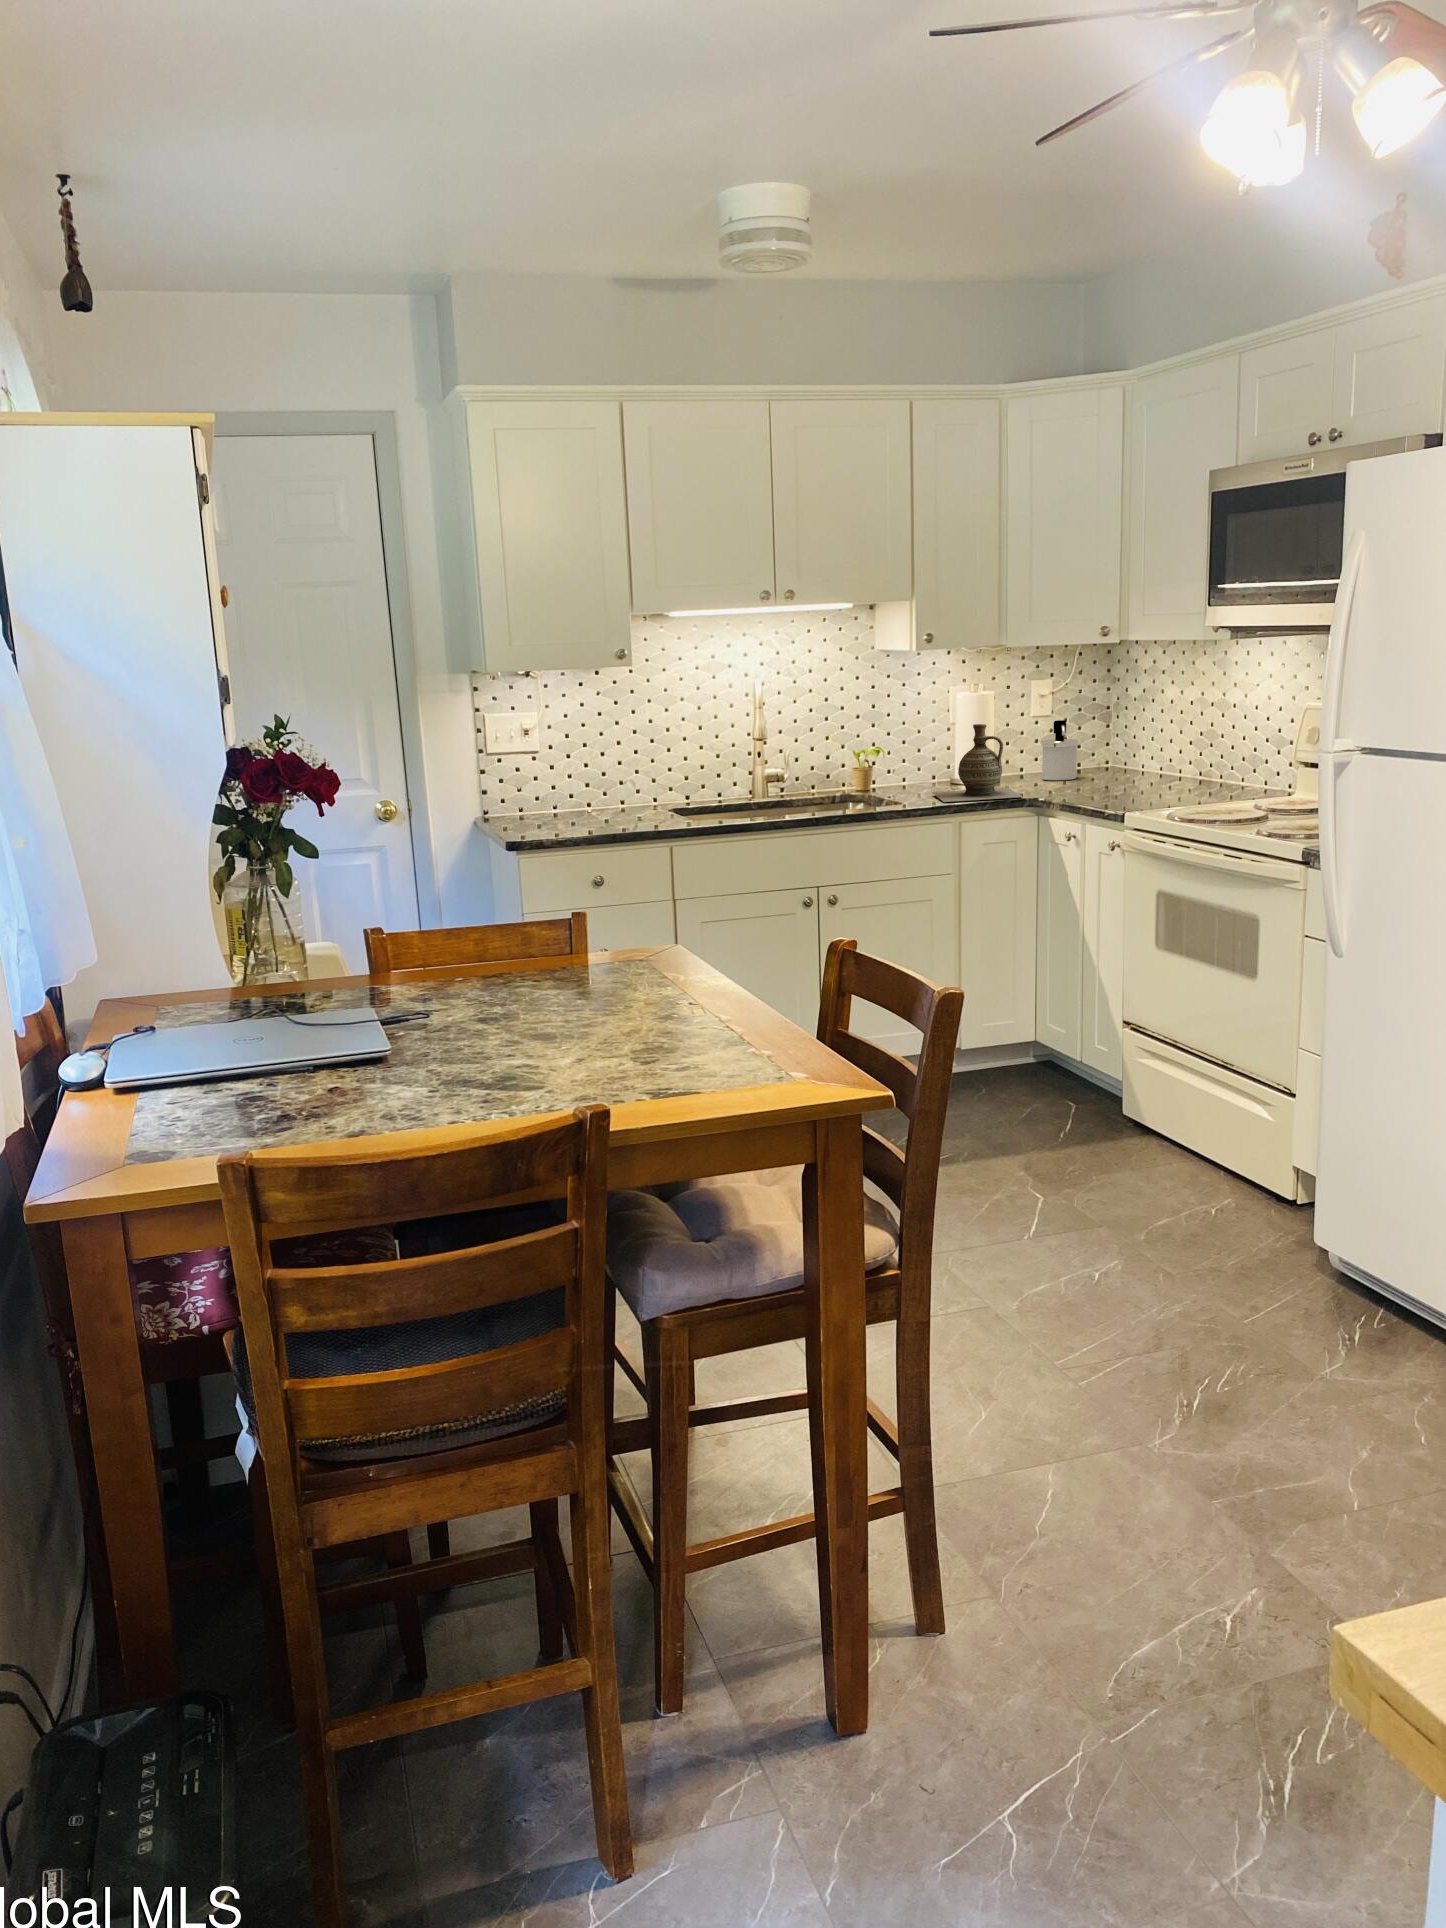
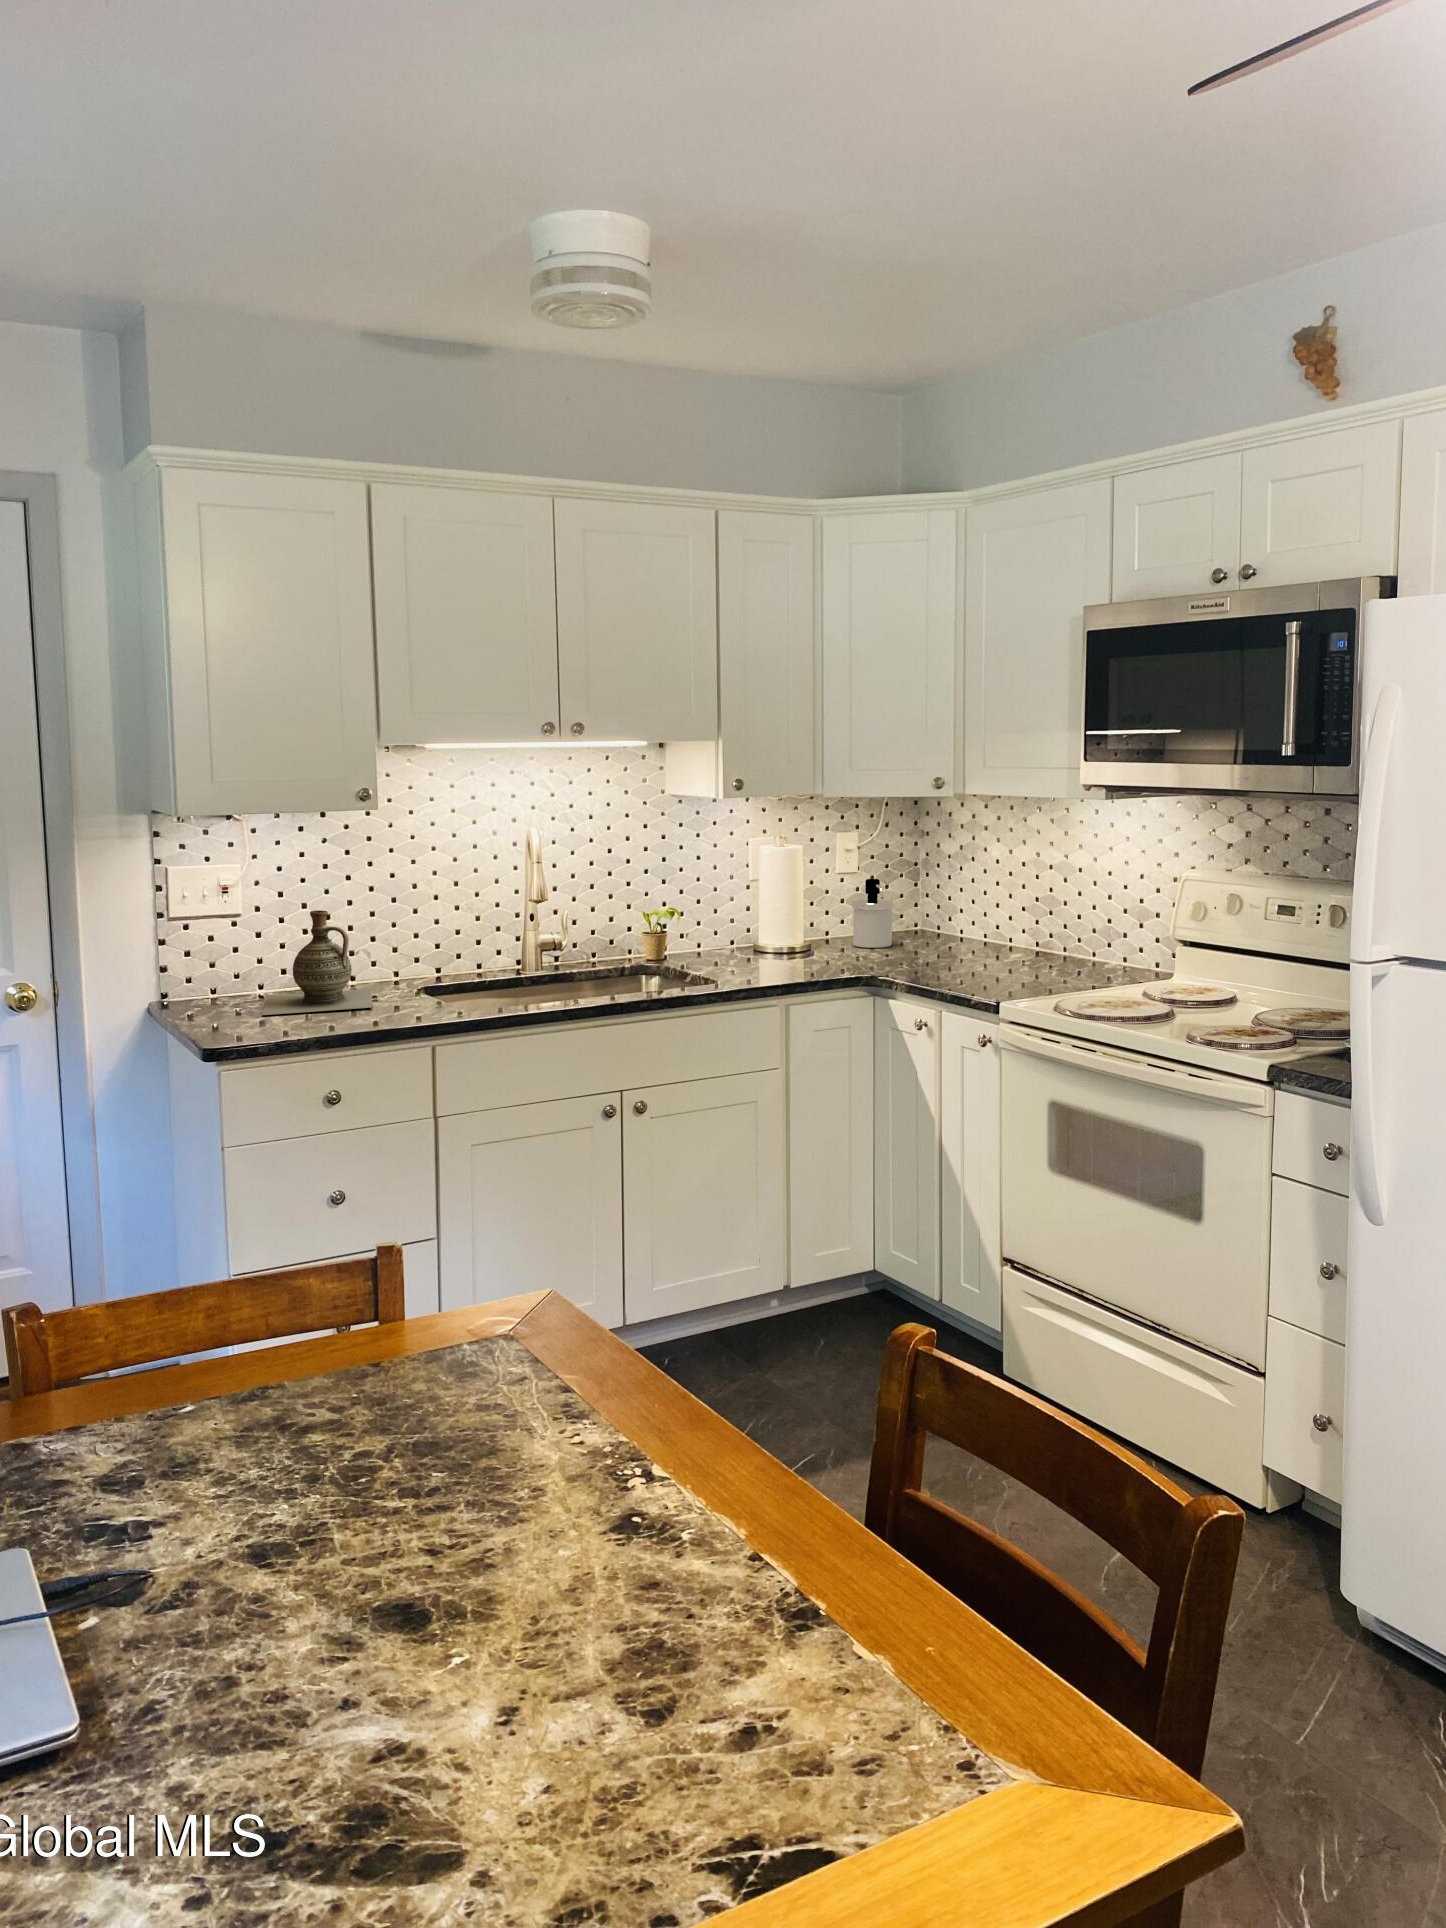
ceramic jug: present [932,724,1022,802] -> present [262,910,372,1015]

